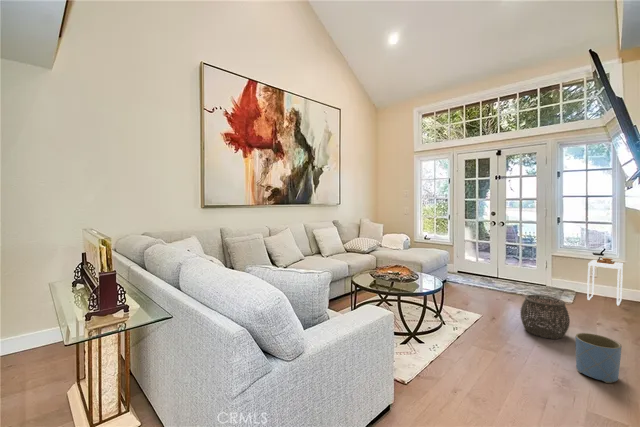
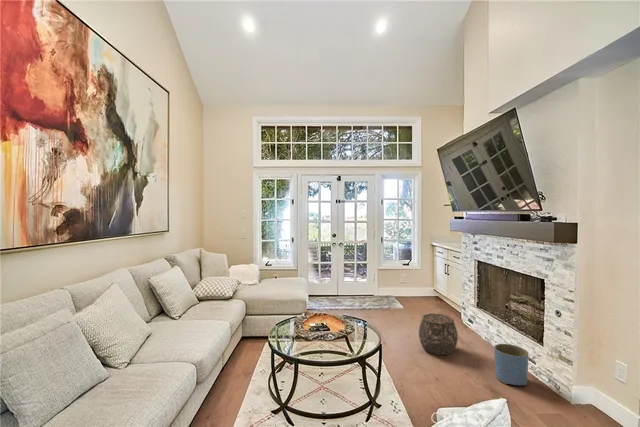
side table: present [587,257,623,305] -> none [410,268,434,305]

